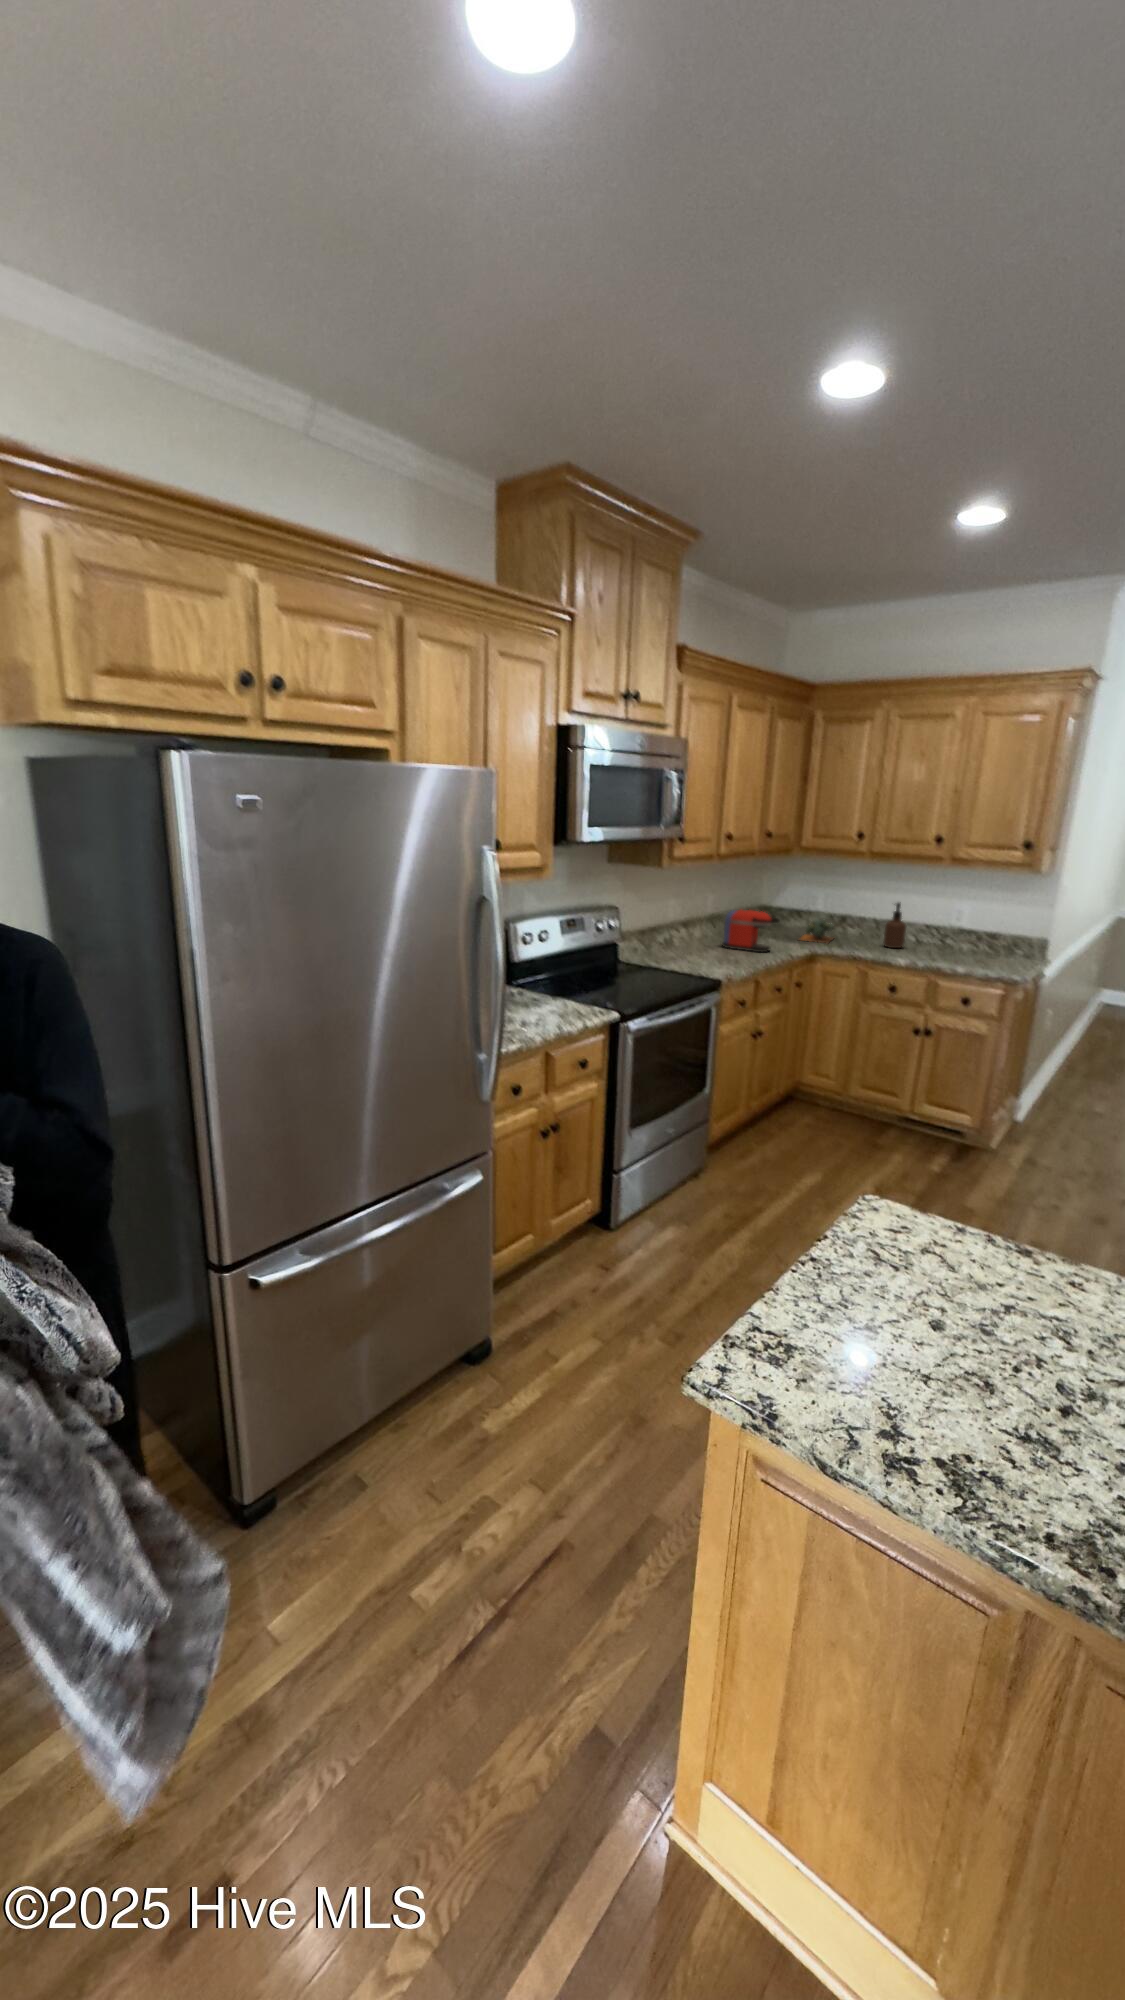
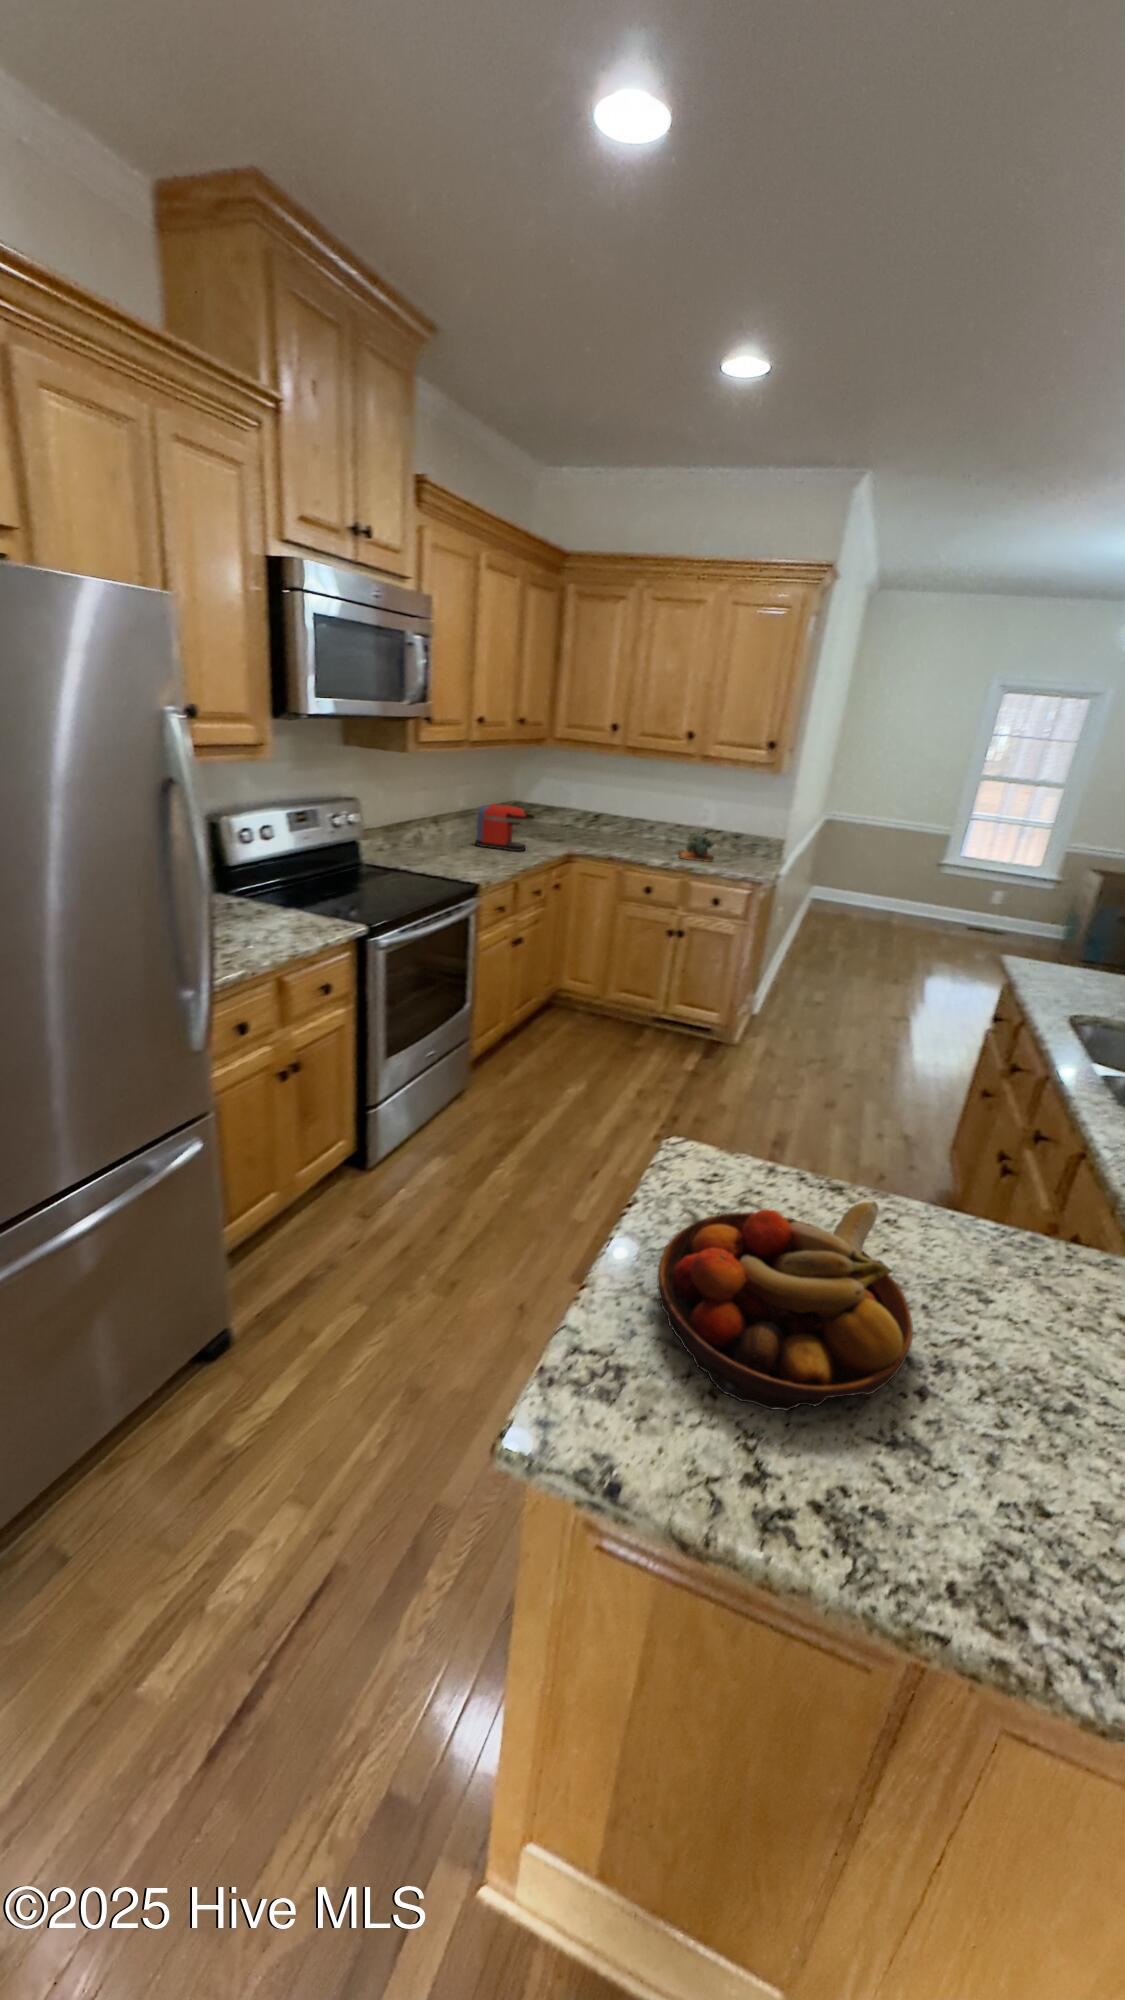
soap dispenser: present [884,903,906,948] -> none [634,799,656,846]
succulent plant: present [799,919,833,943] -> present [679,834,715,862]
fruit bowl: none [829,1242,1061,1401] -> present [657,1201,913,1411]

